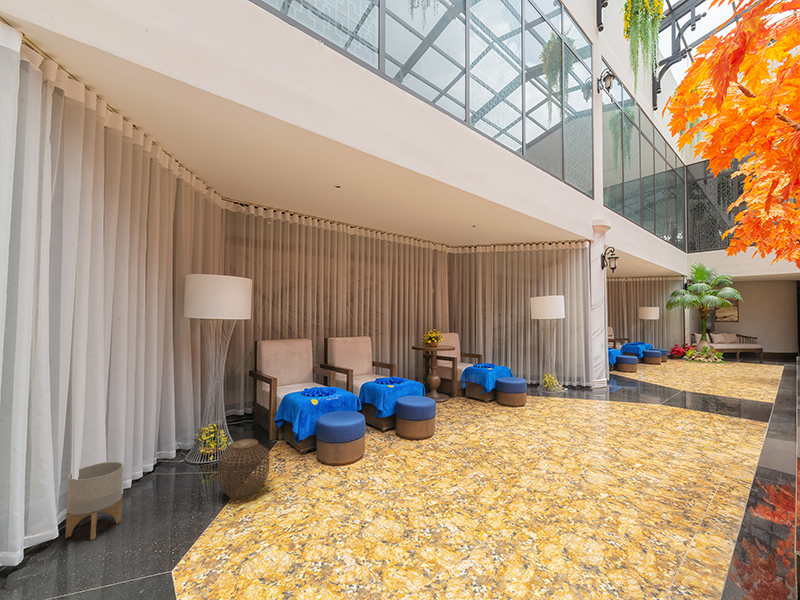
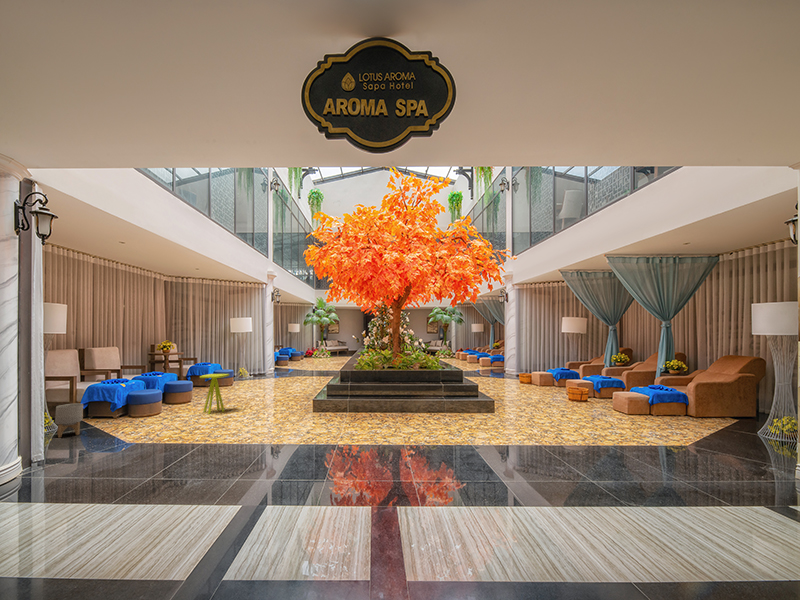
side table: none [339,431,414,557] -> present [200,374,229,414]
woven basket: present [218,439,269,499] -> none [110,393,140,421]

